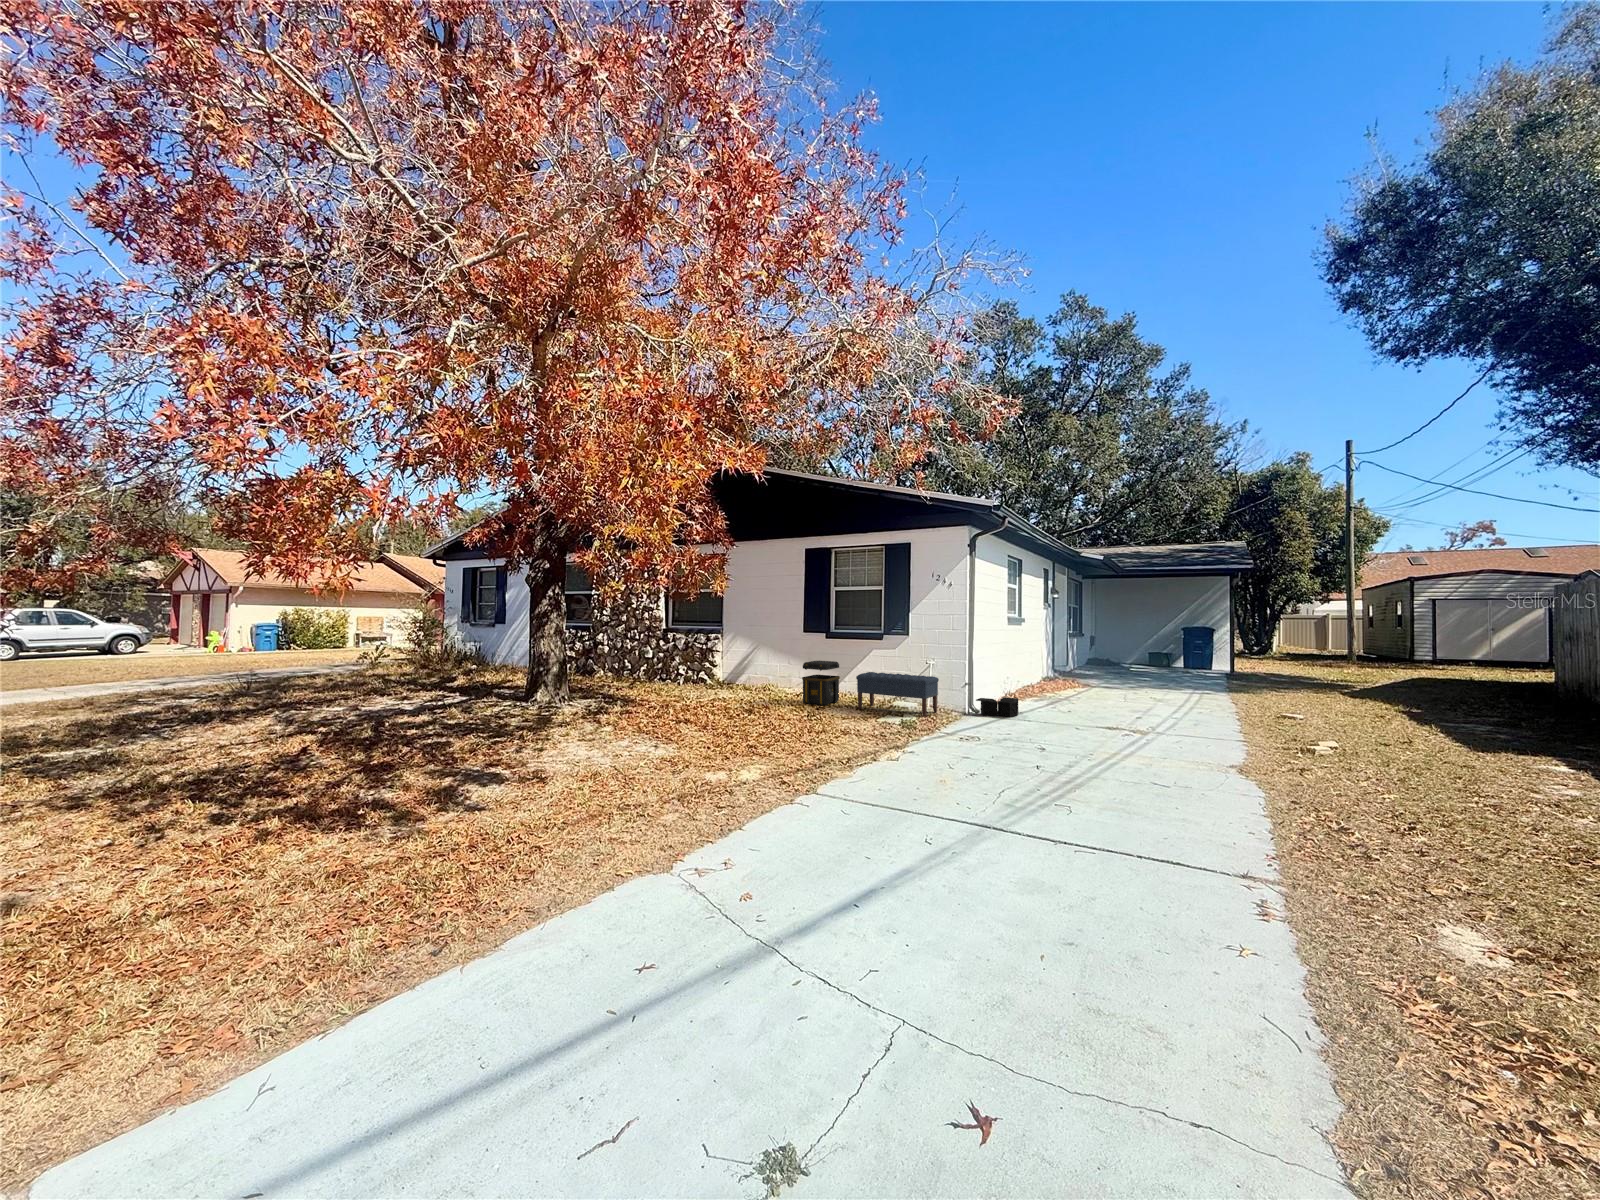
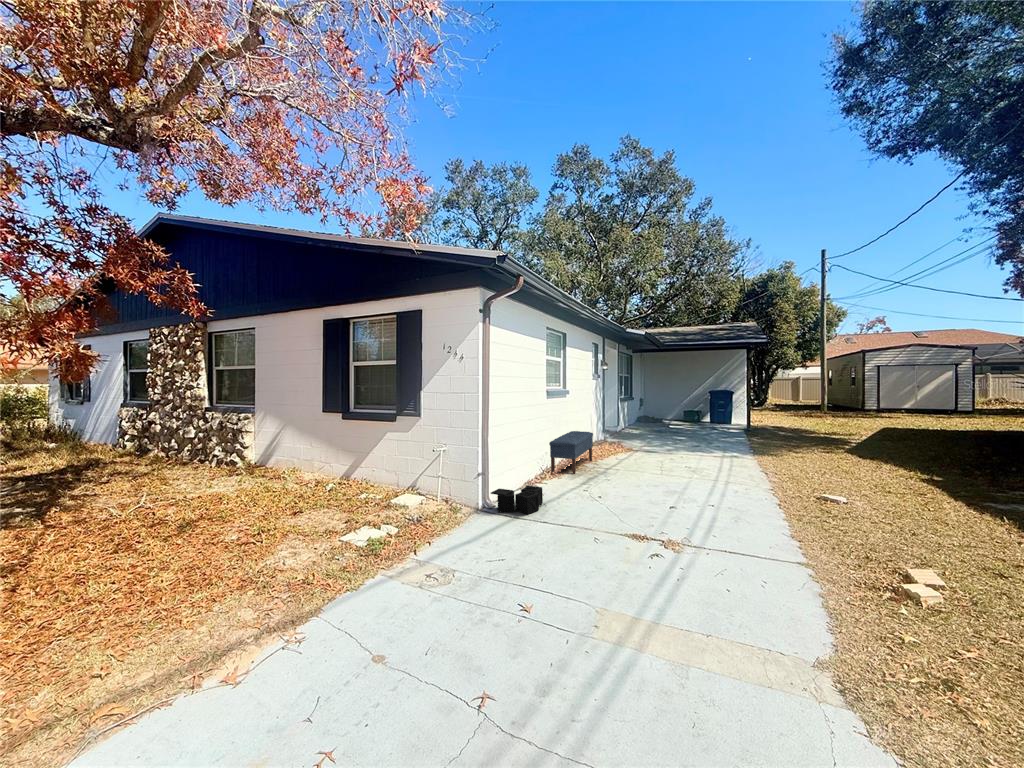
toolbox: present [802,661,840,705] -> none [310,443,356,497]
bench: present [856,672,939,716] -> present [549,431,593,474]

